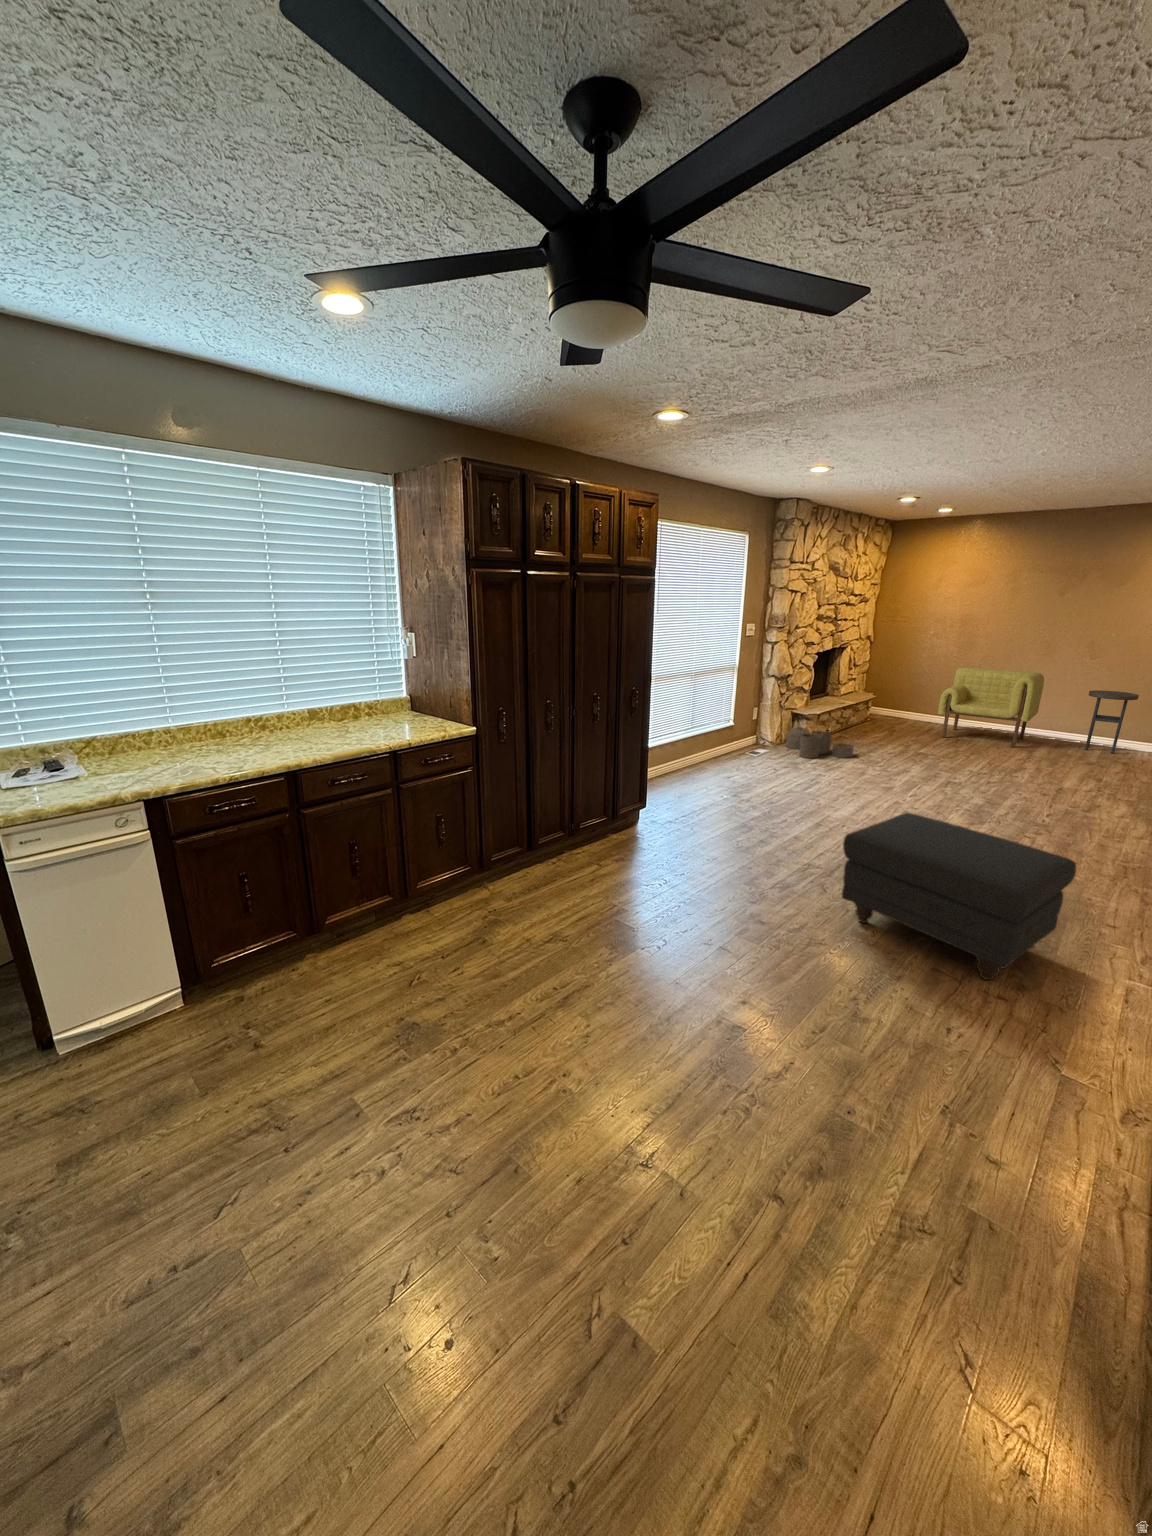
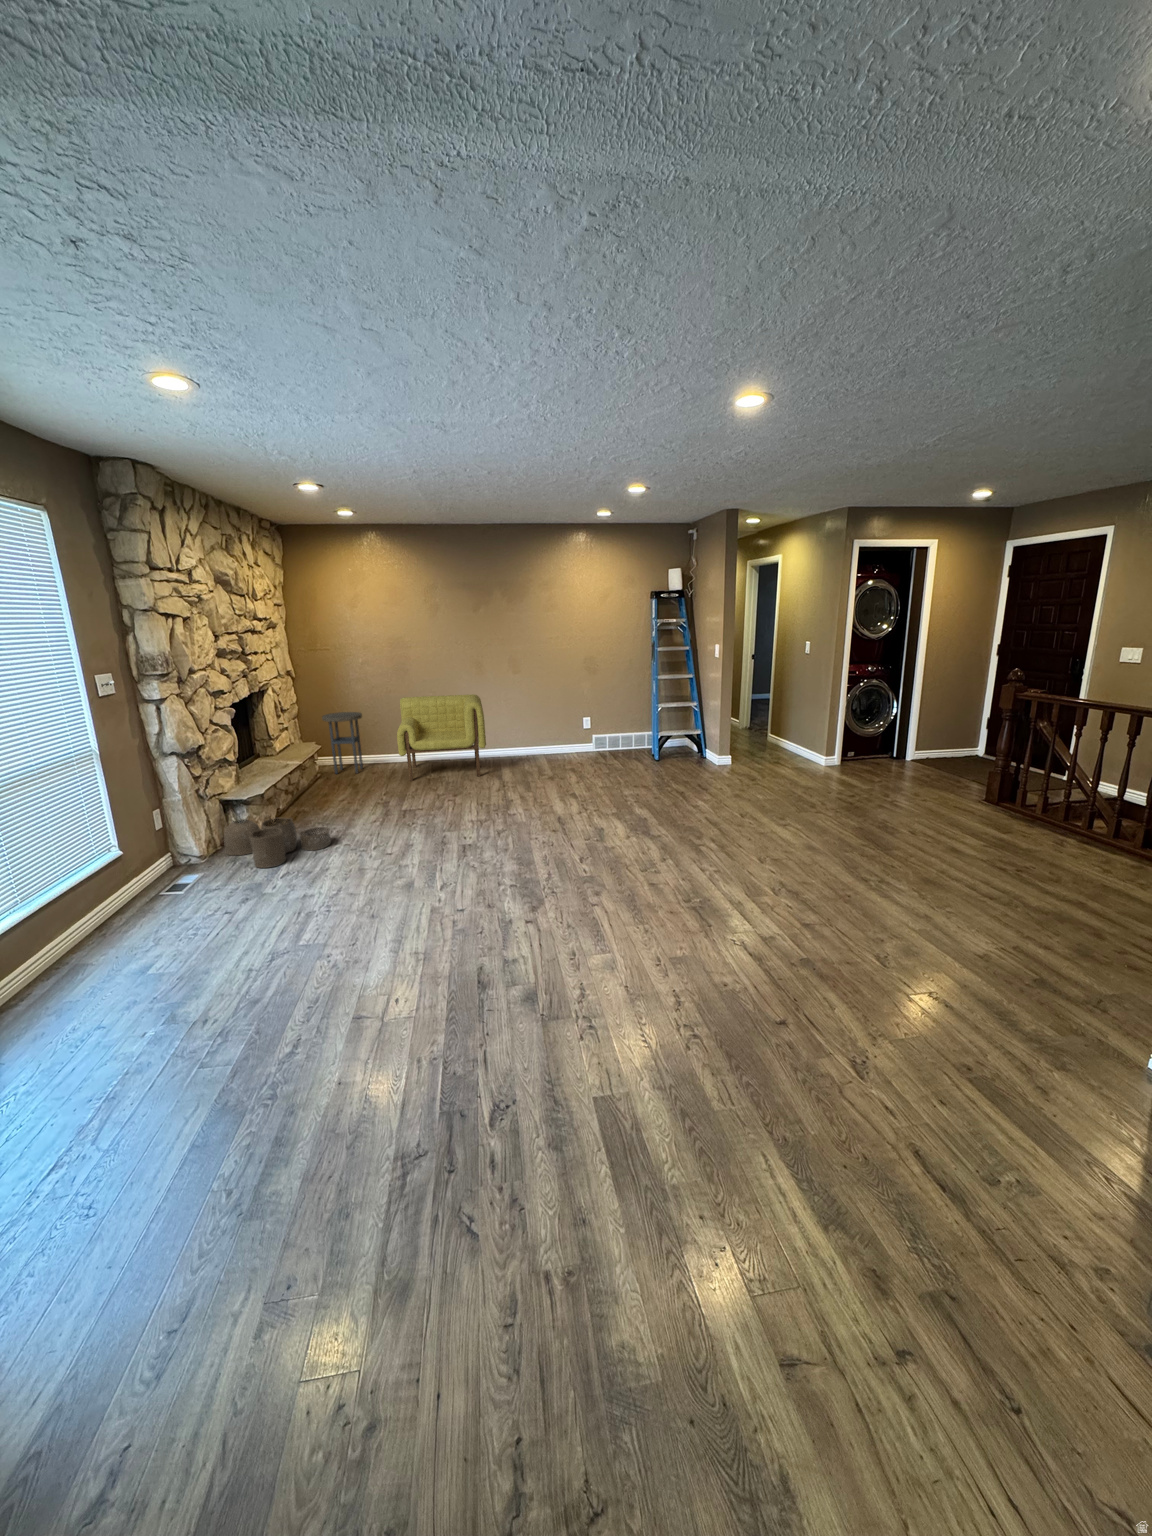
side table: present [1085,690,1139,753] -> present [322,712,363,774]
ottoman: present [842,813,1076,980] -> none [519,998,872,1281]

